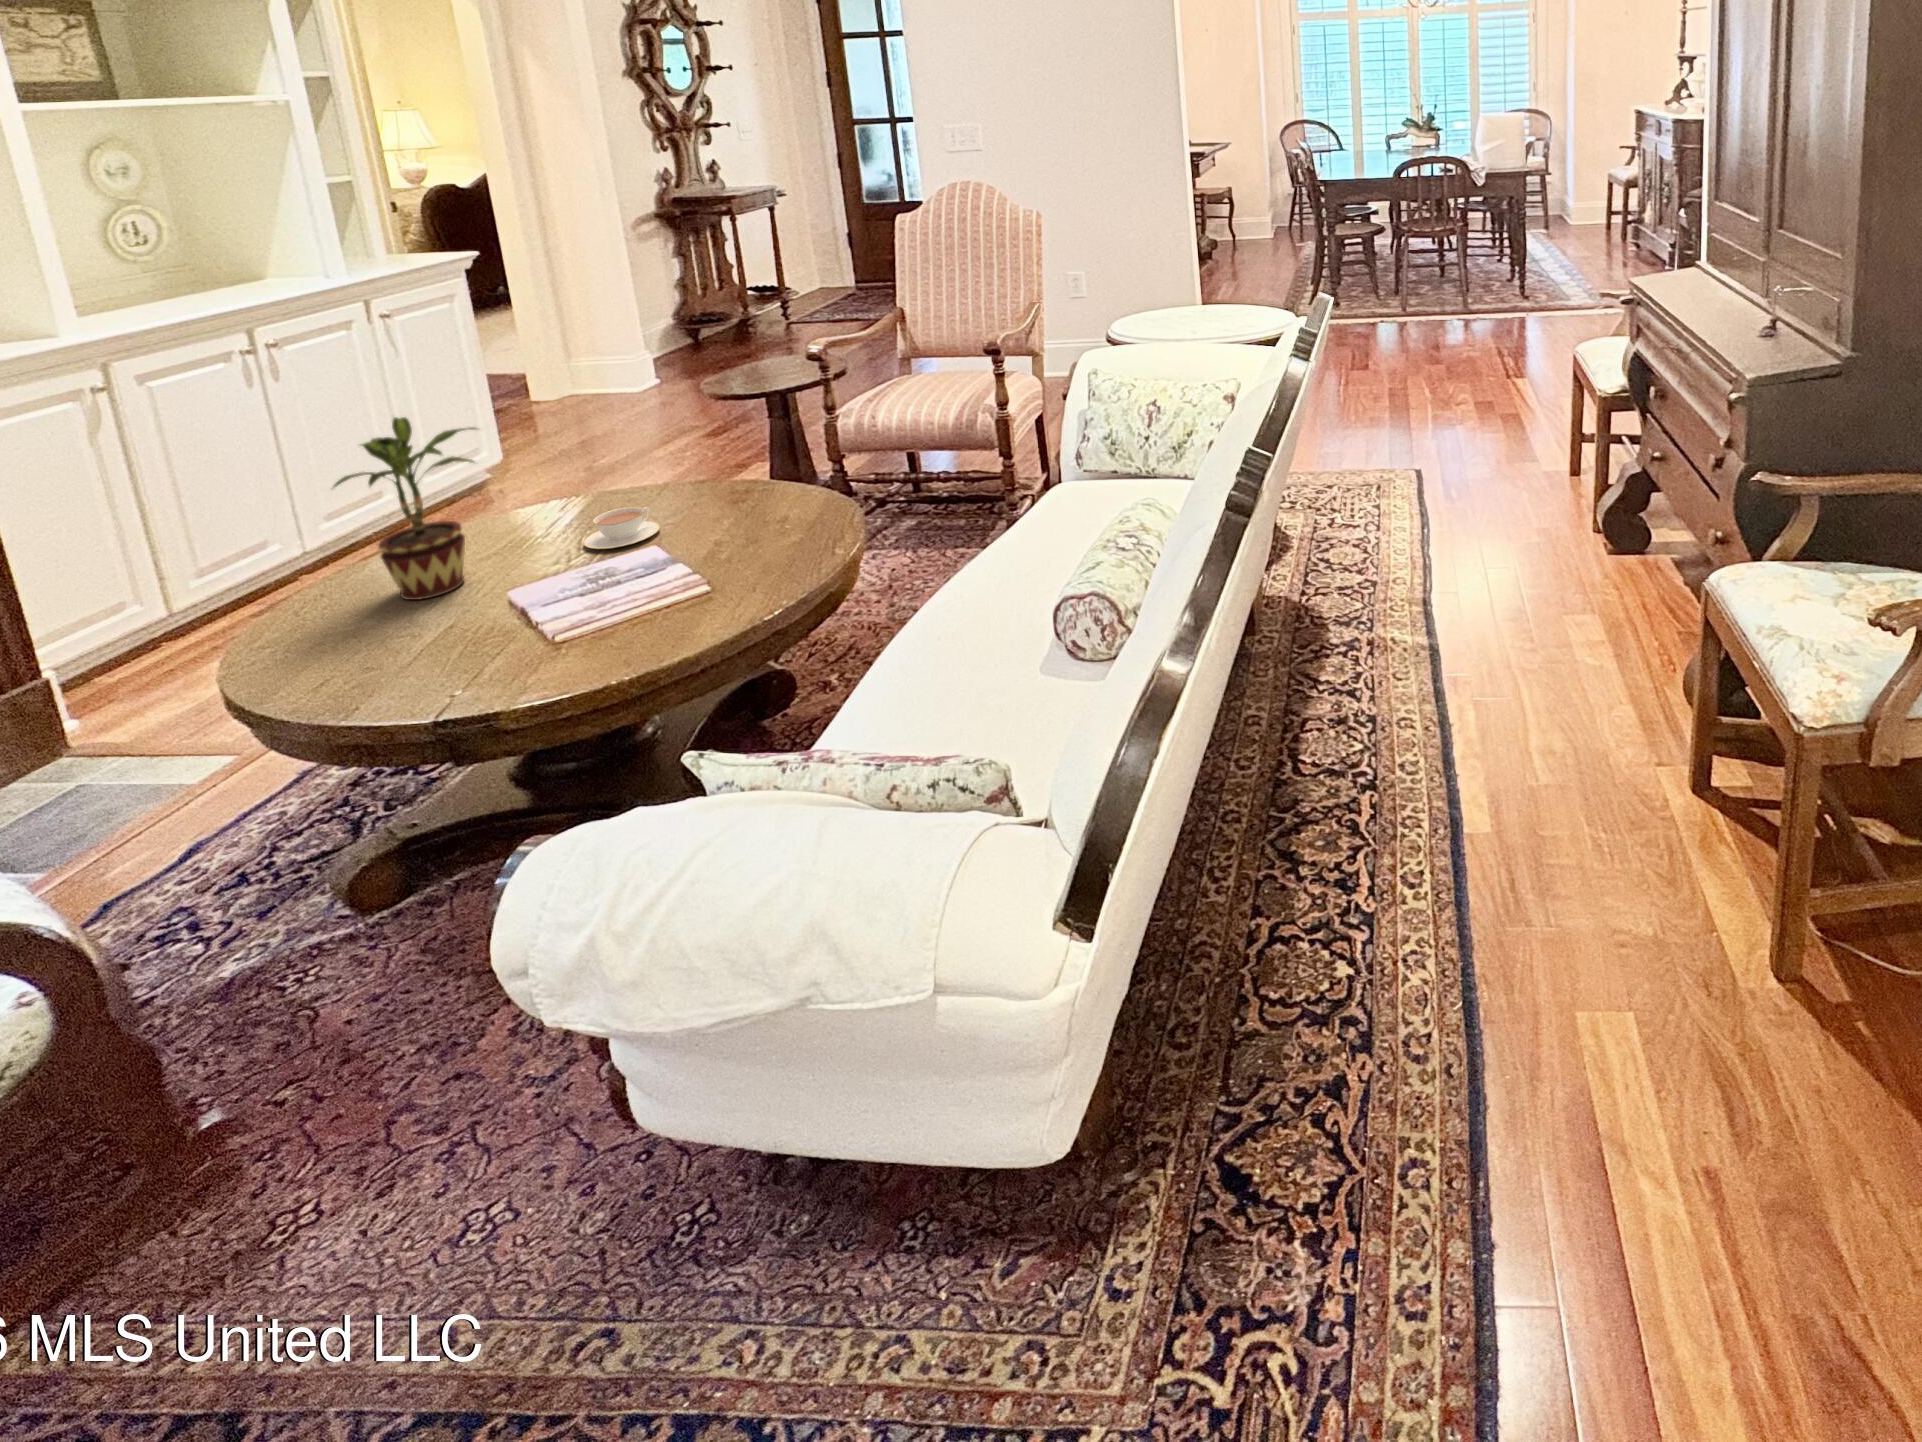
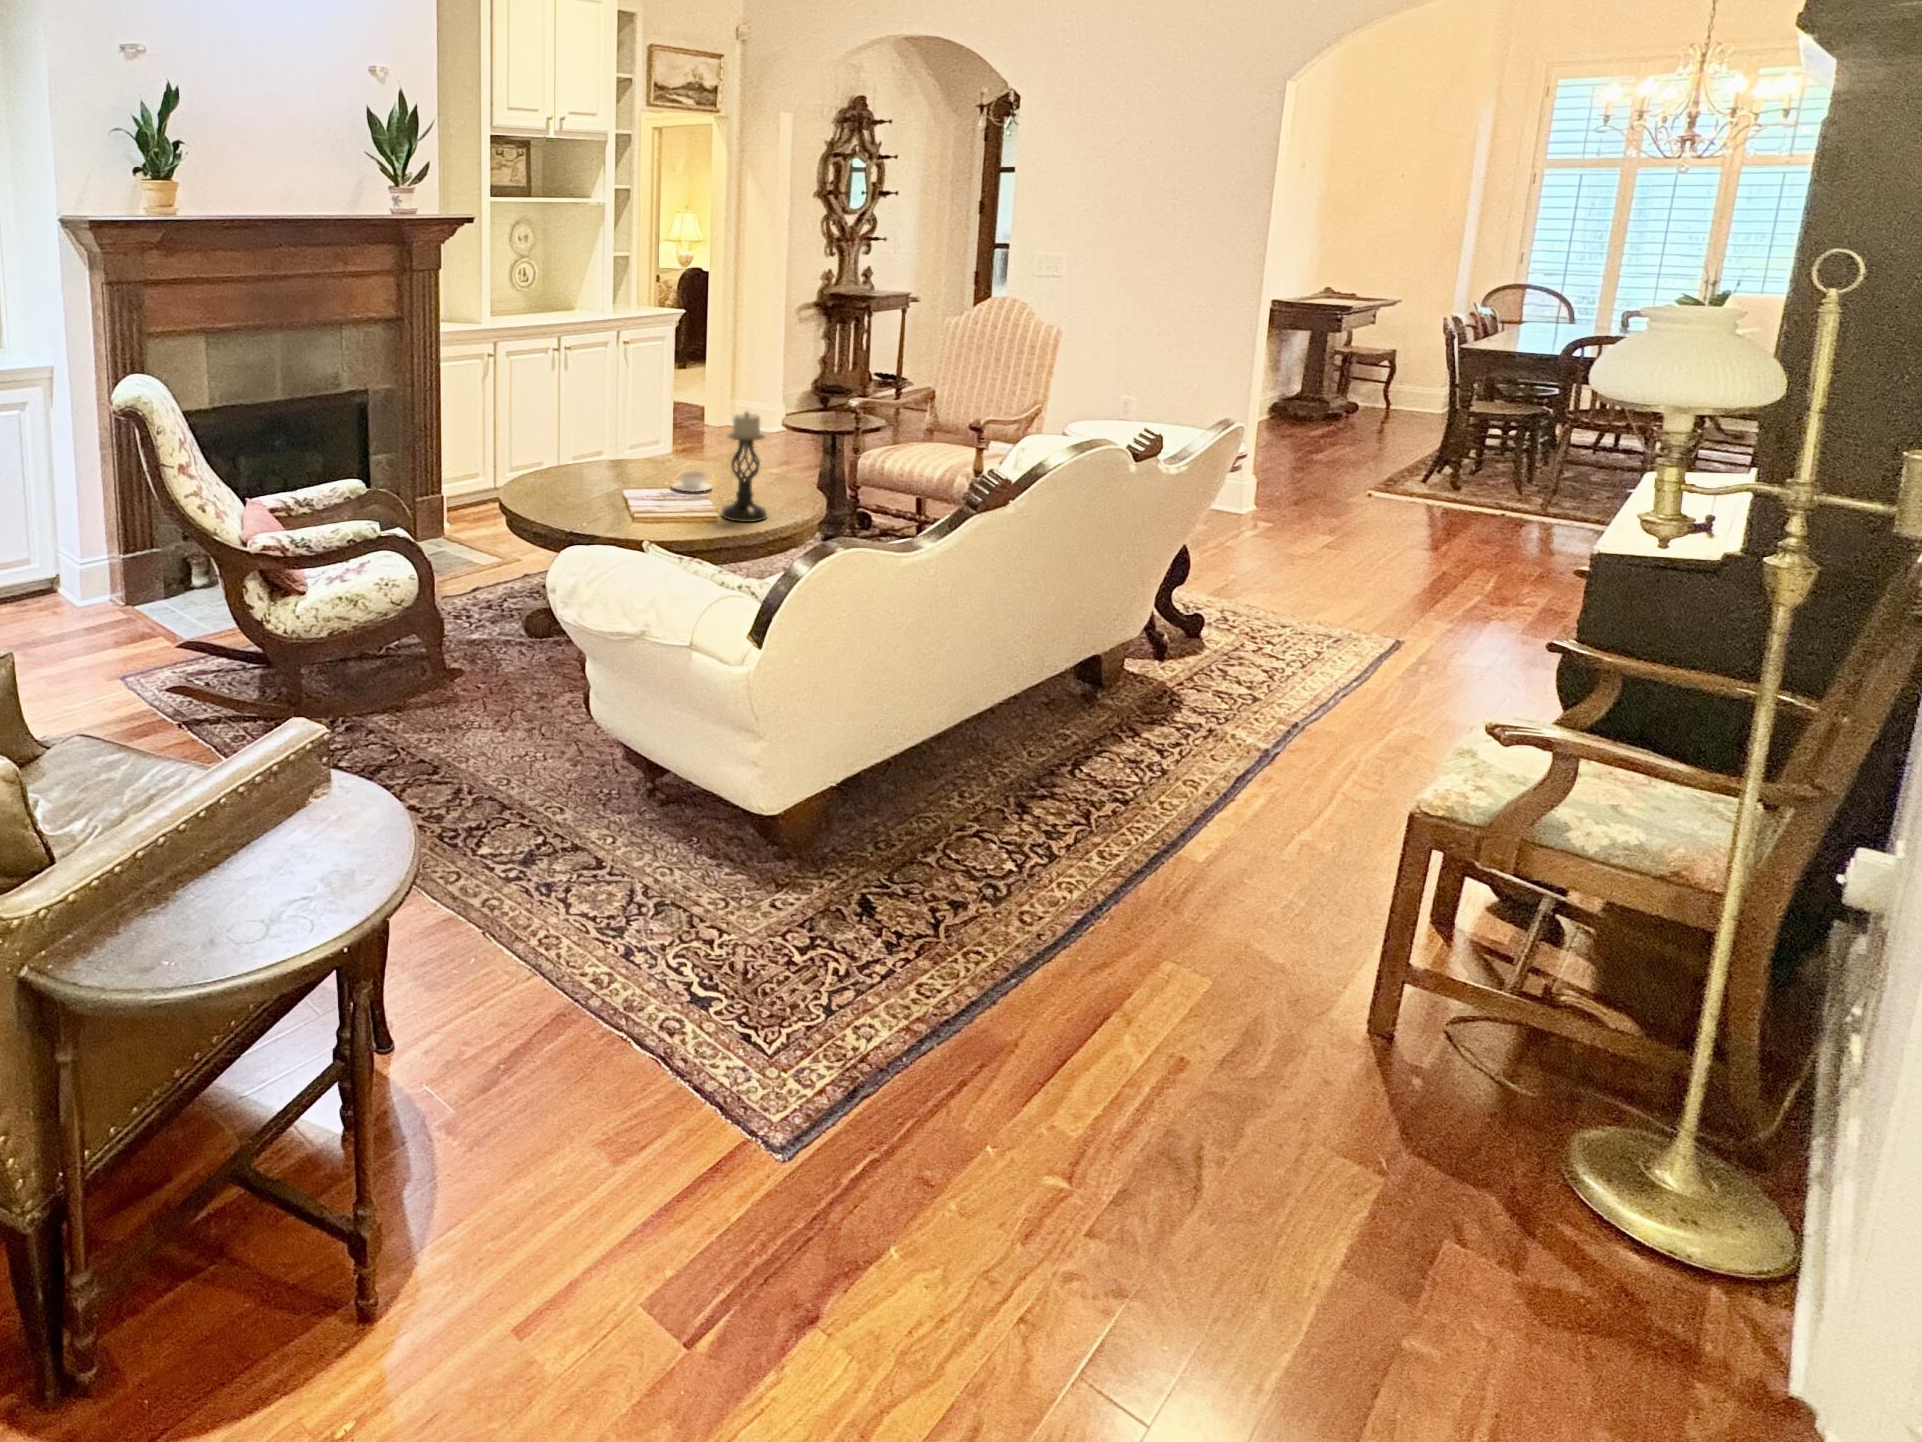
candle holder: none [689,406,783,581] -> present [722,412,767,522]
potted plant: present [333,417,476,600] -> none [563,388,636,490]

